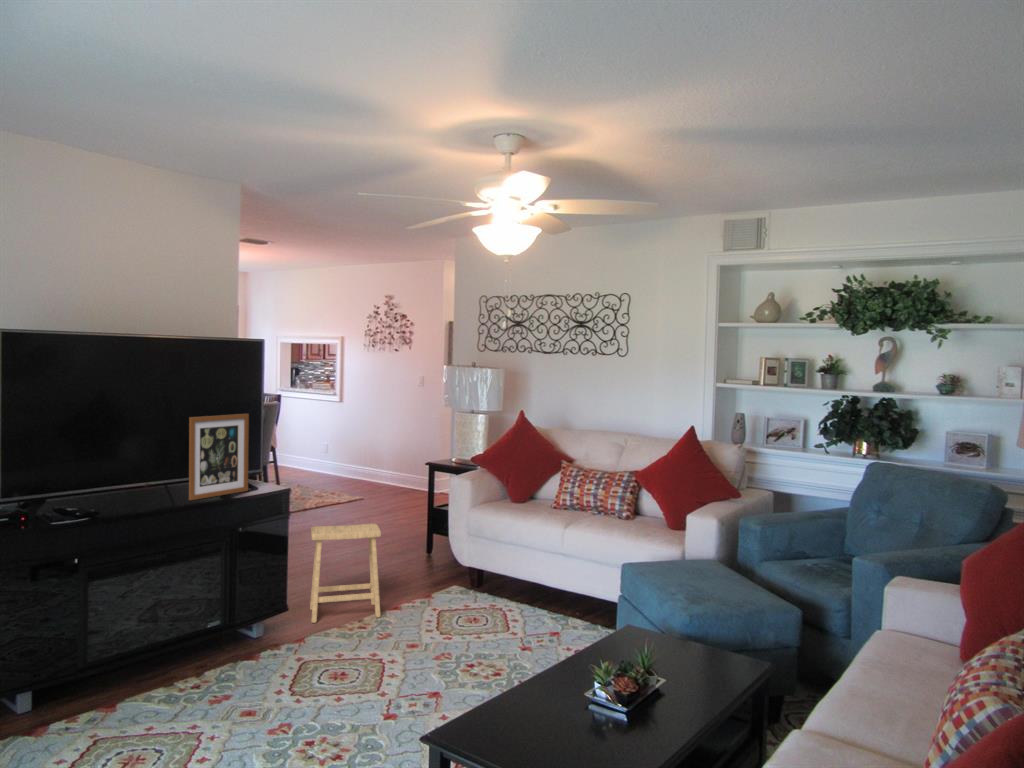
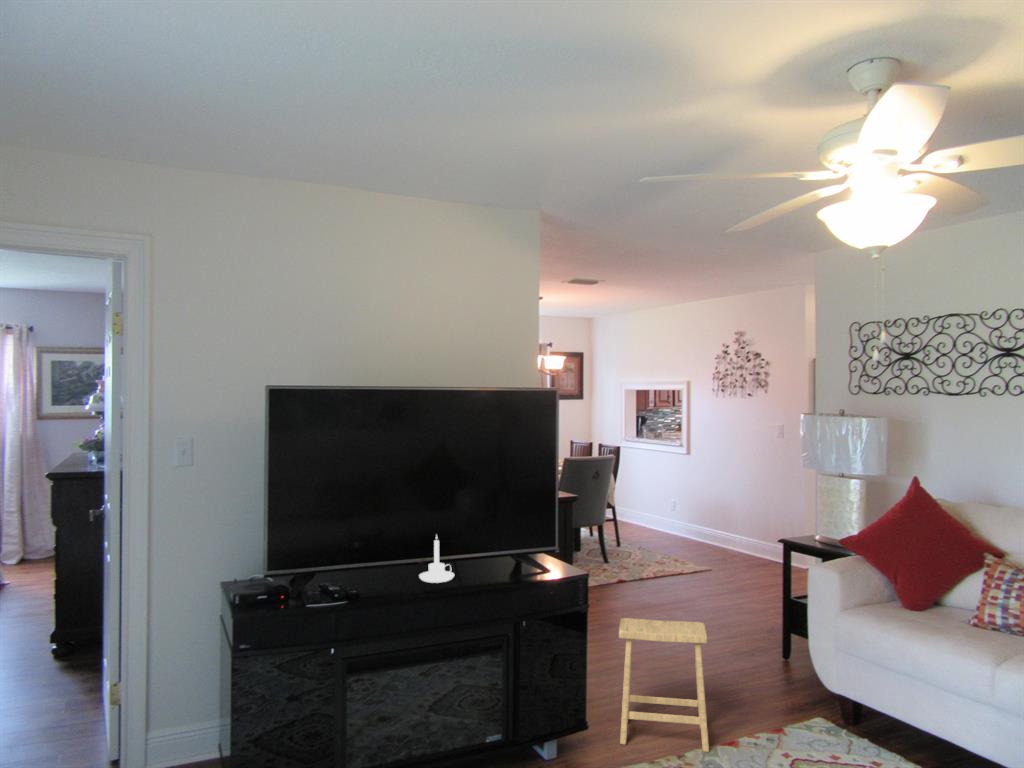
picture frame: present [189,414,249,500] -> none [471,479,541,580]
candle holder: none [138,462,172,504] -> present [419,535,454,583]

